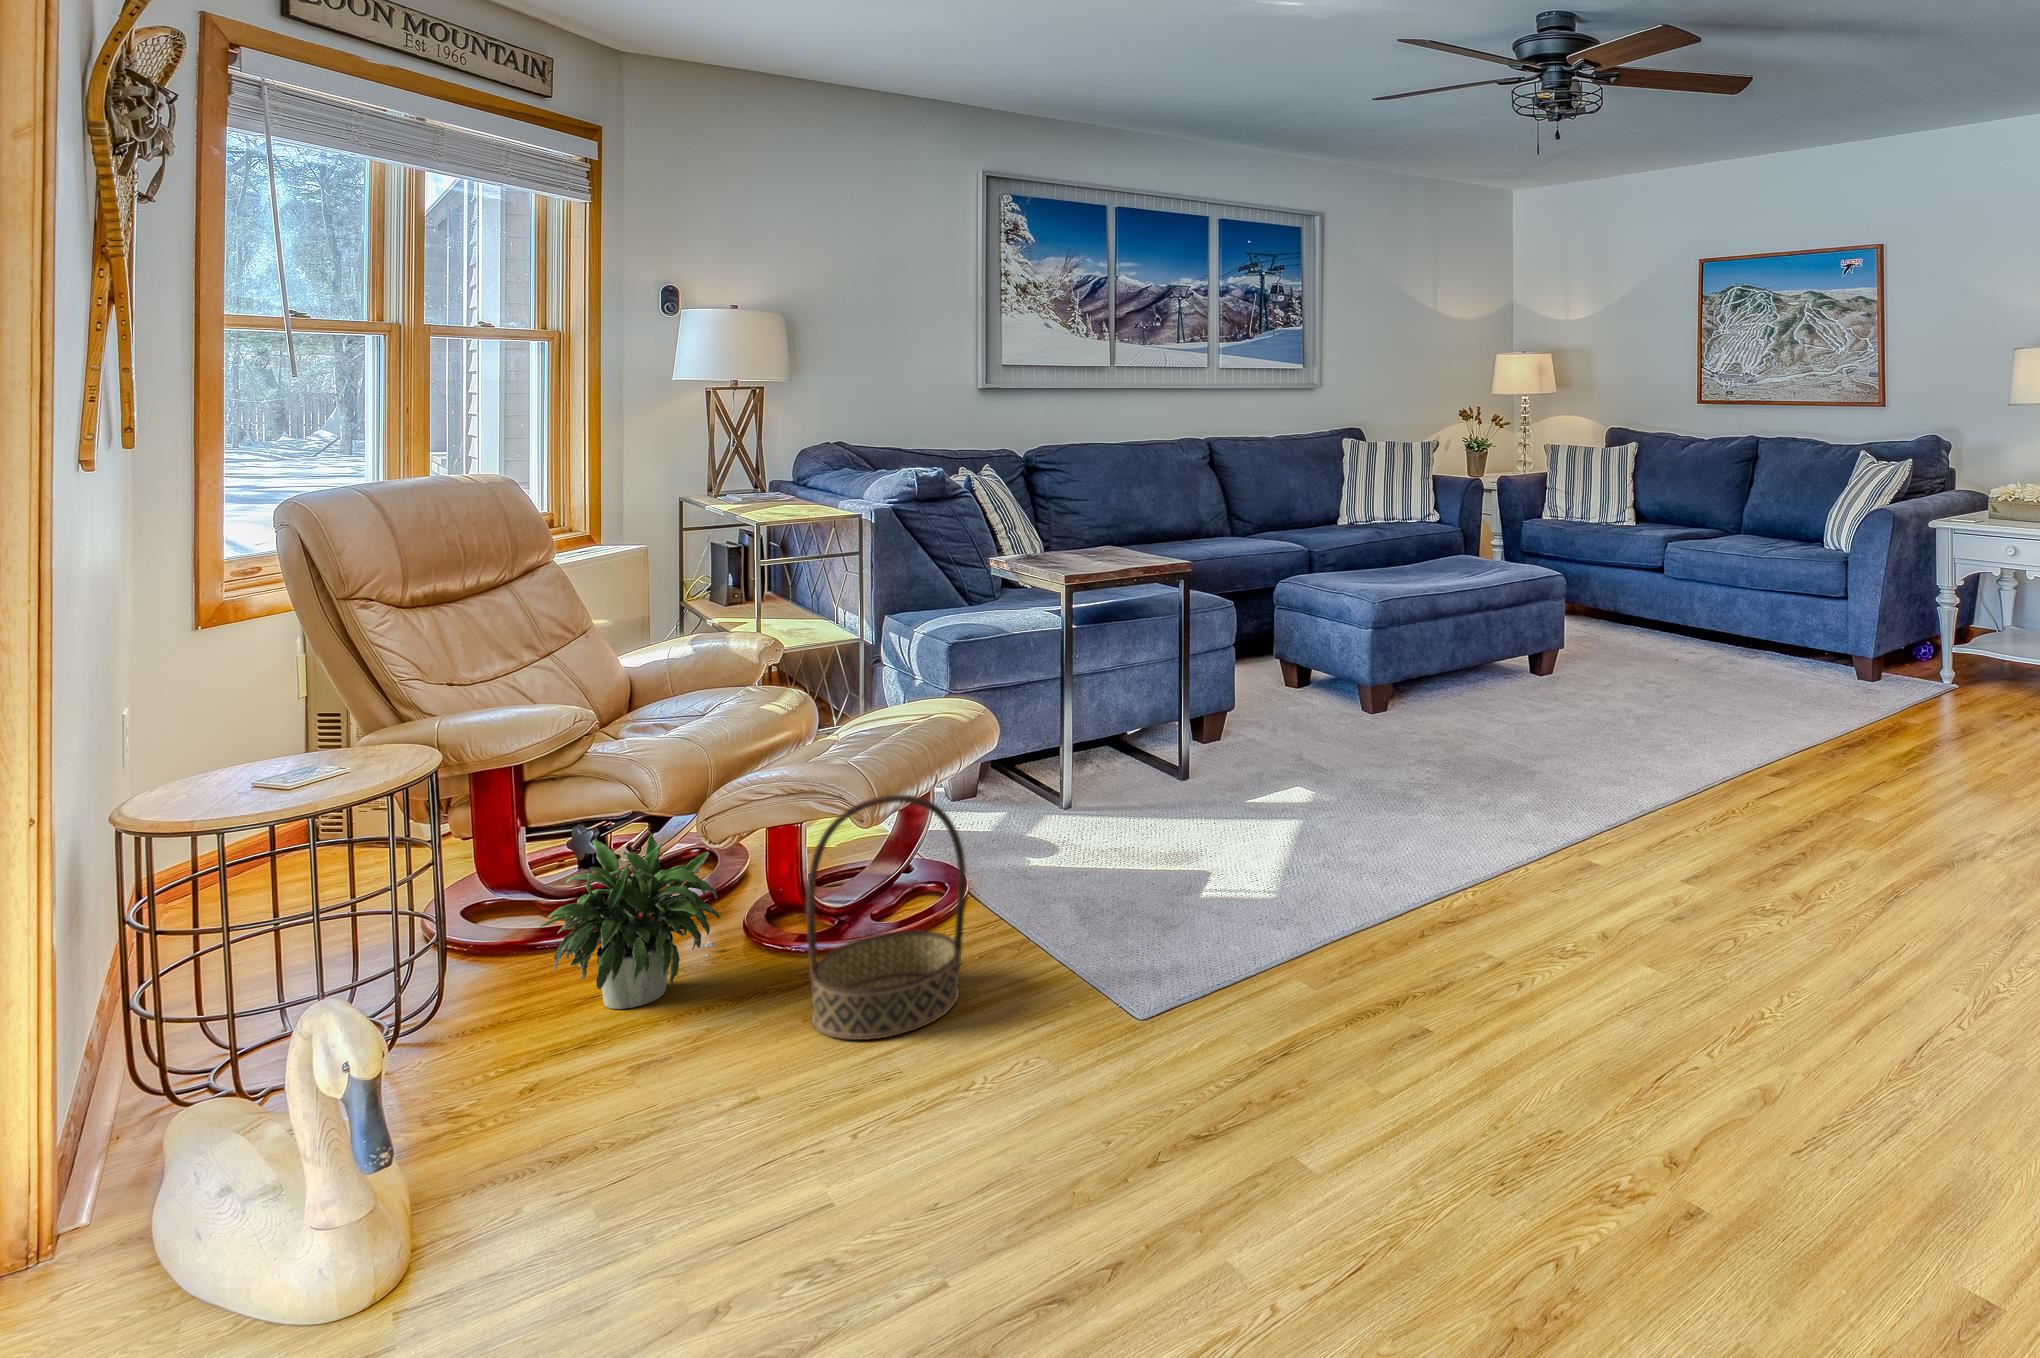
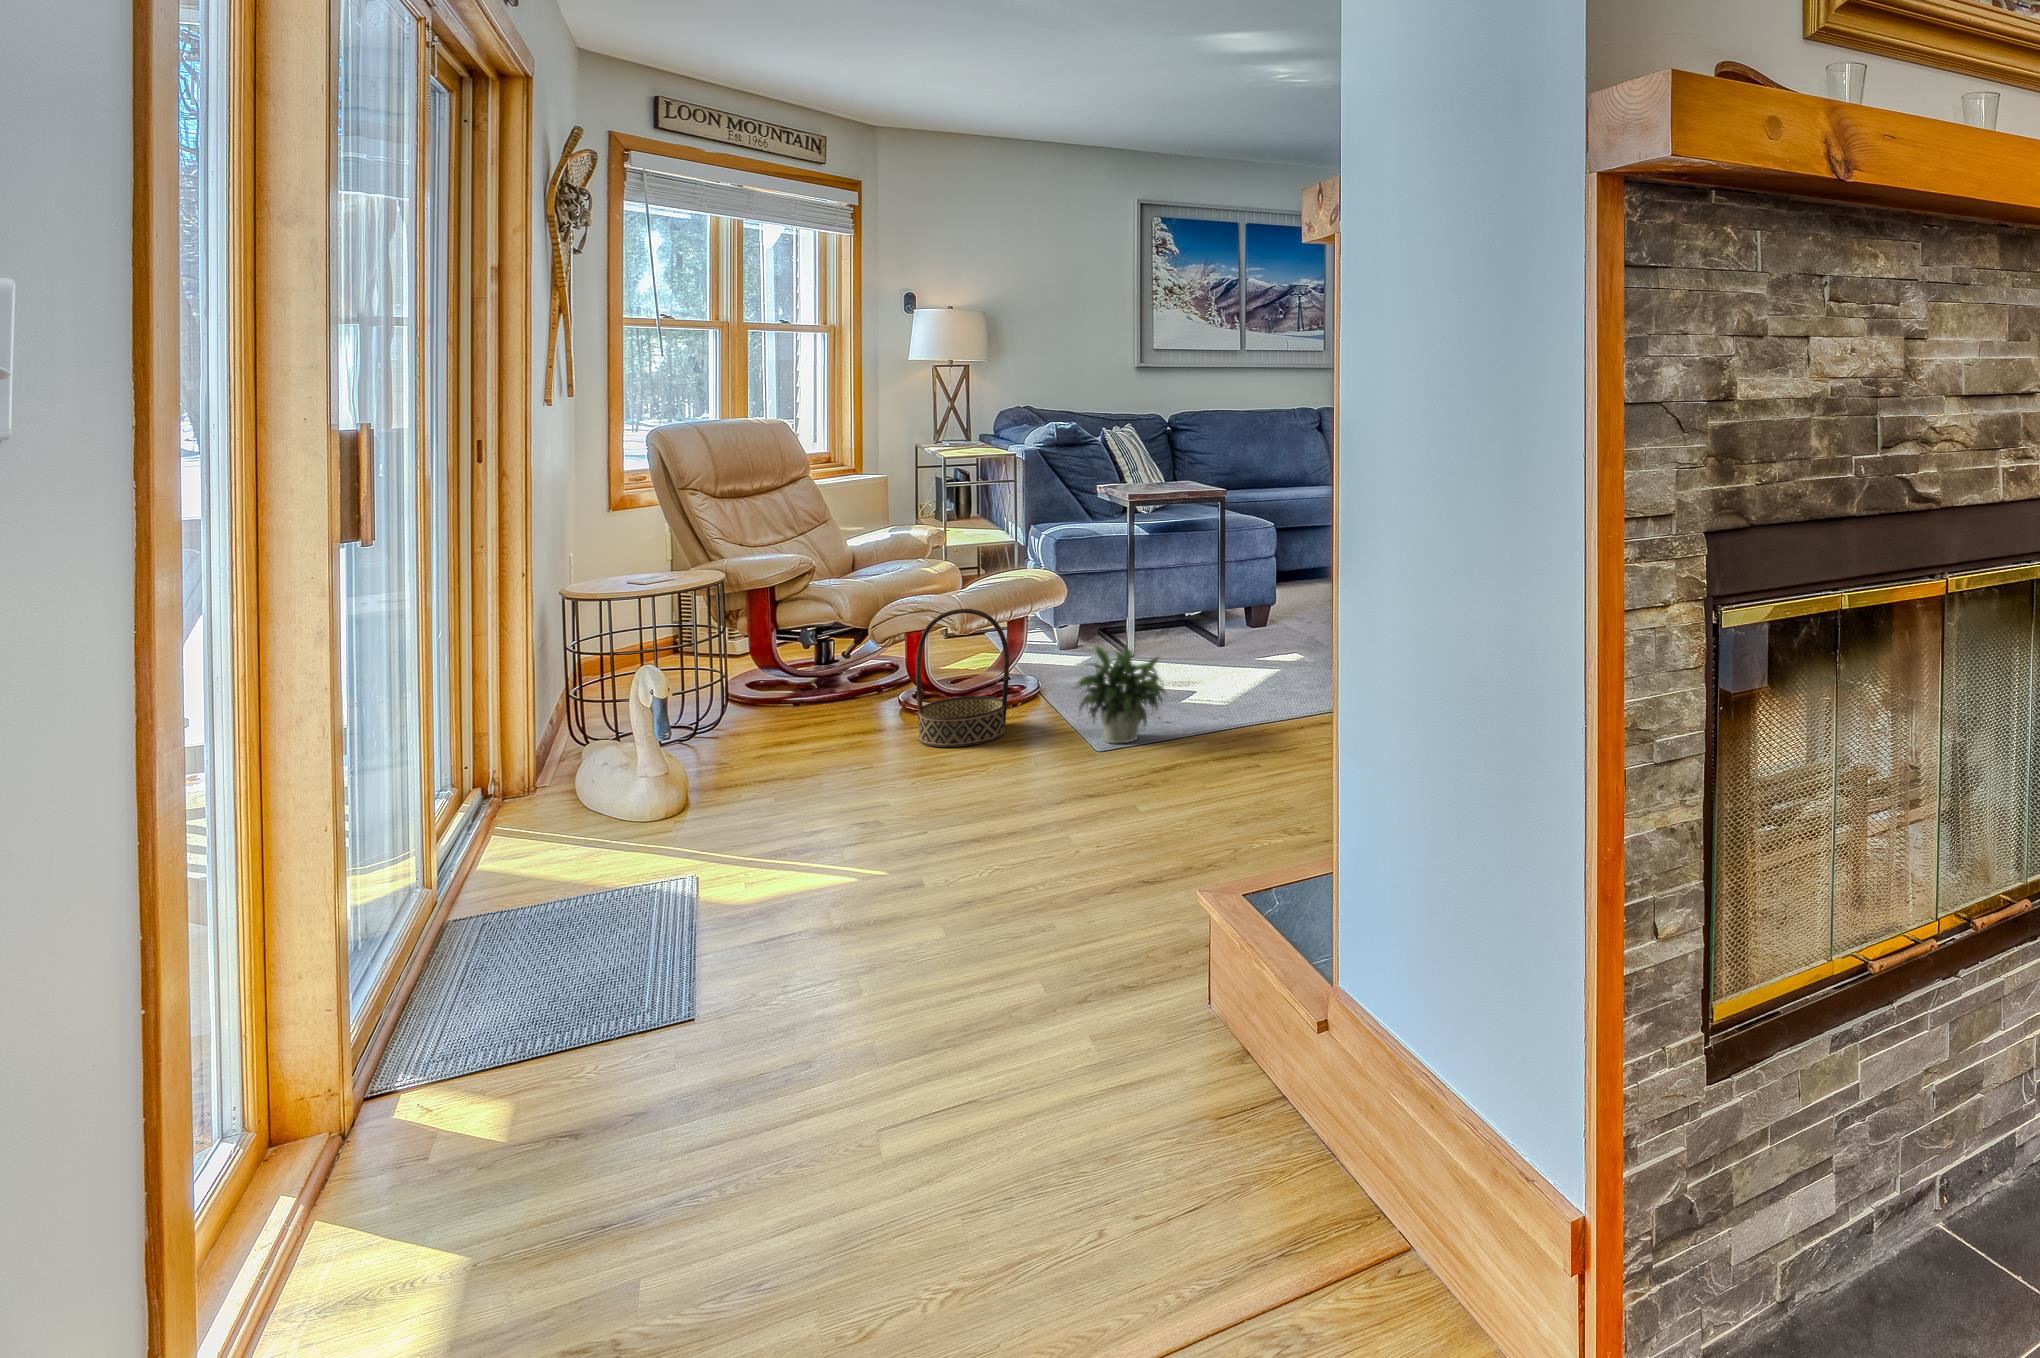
potted plant: present [540,834,721,1009] -> present [1075,646,1165,743]

